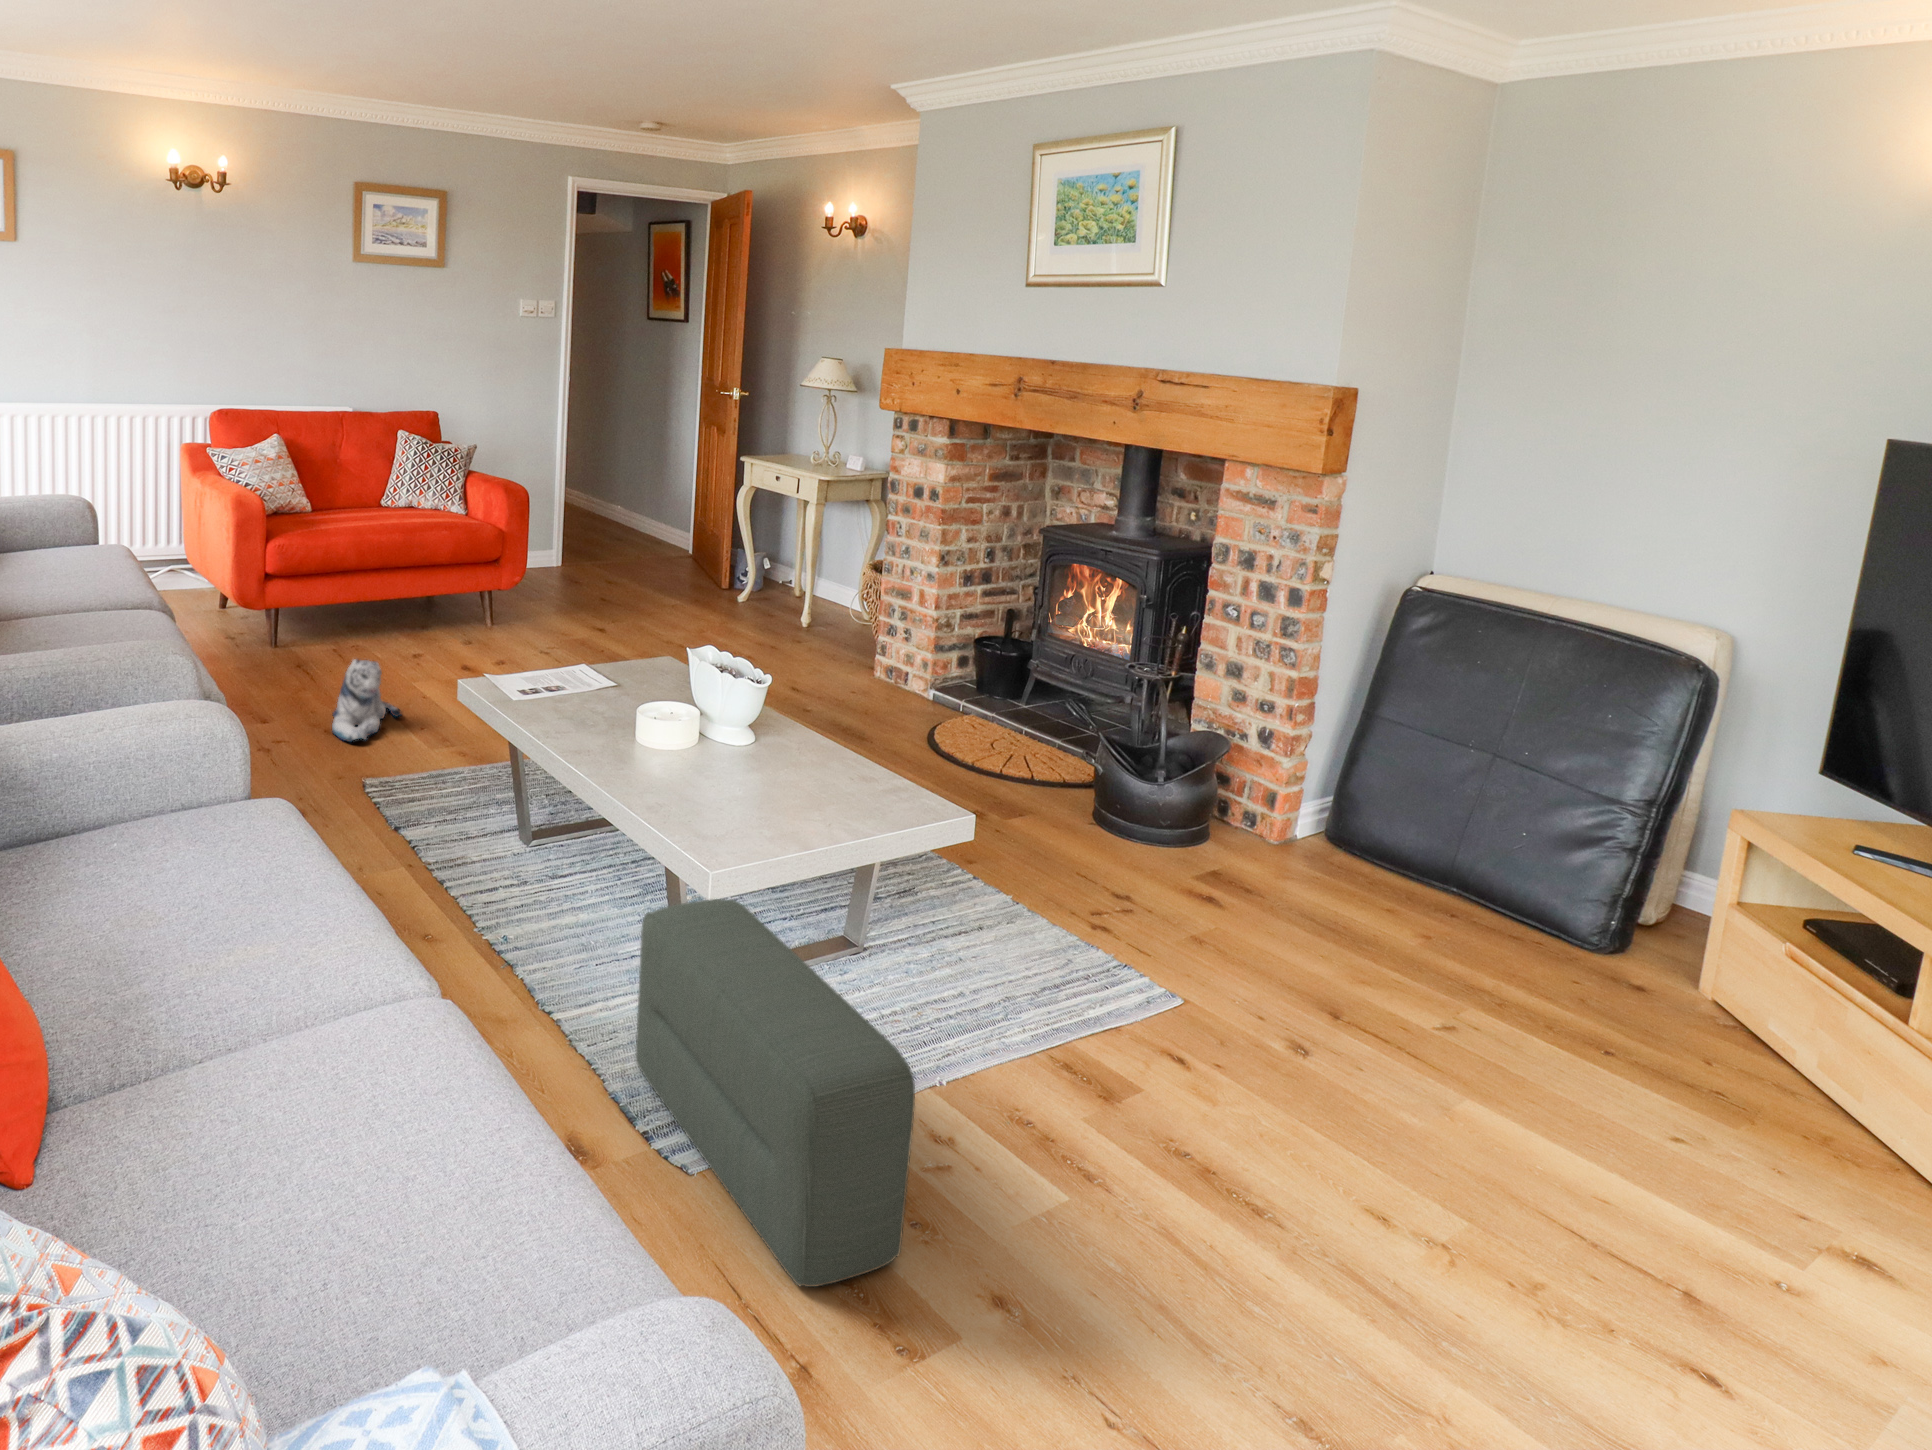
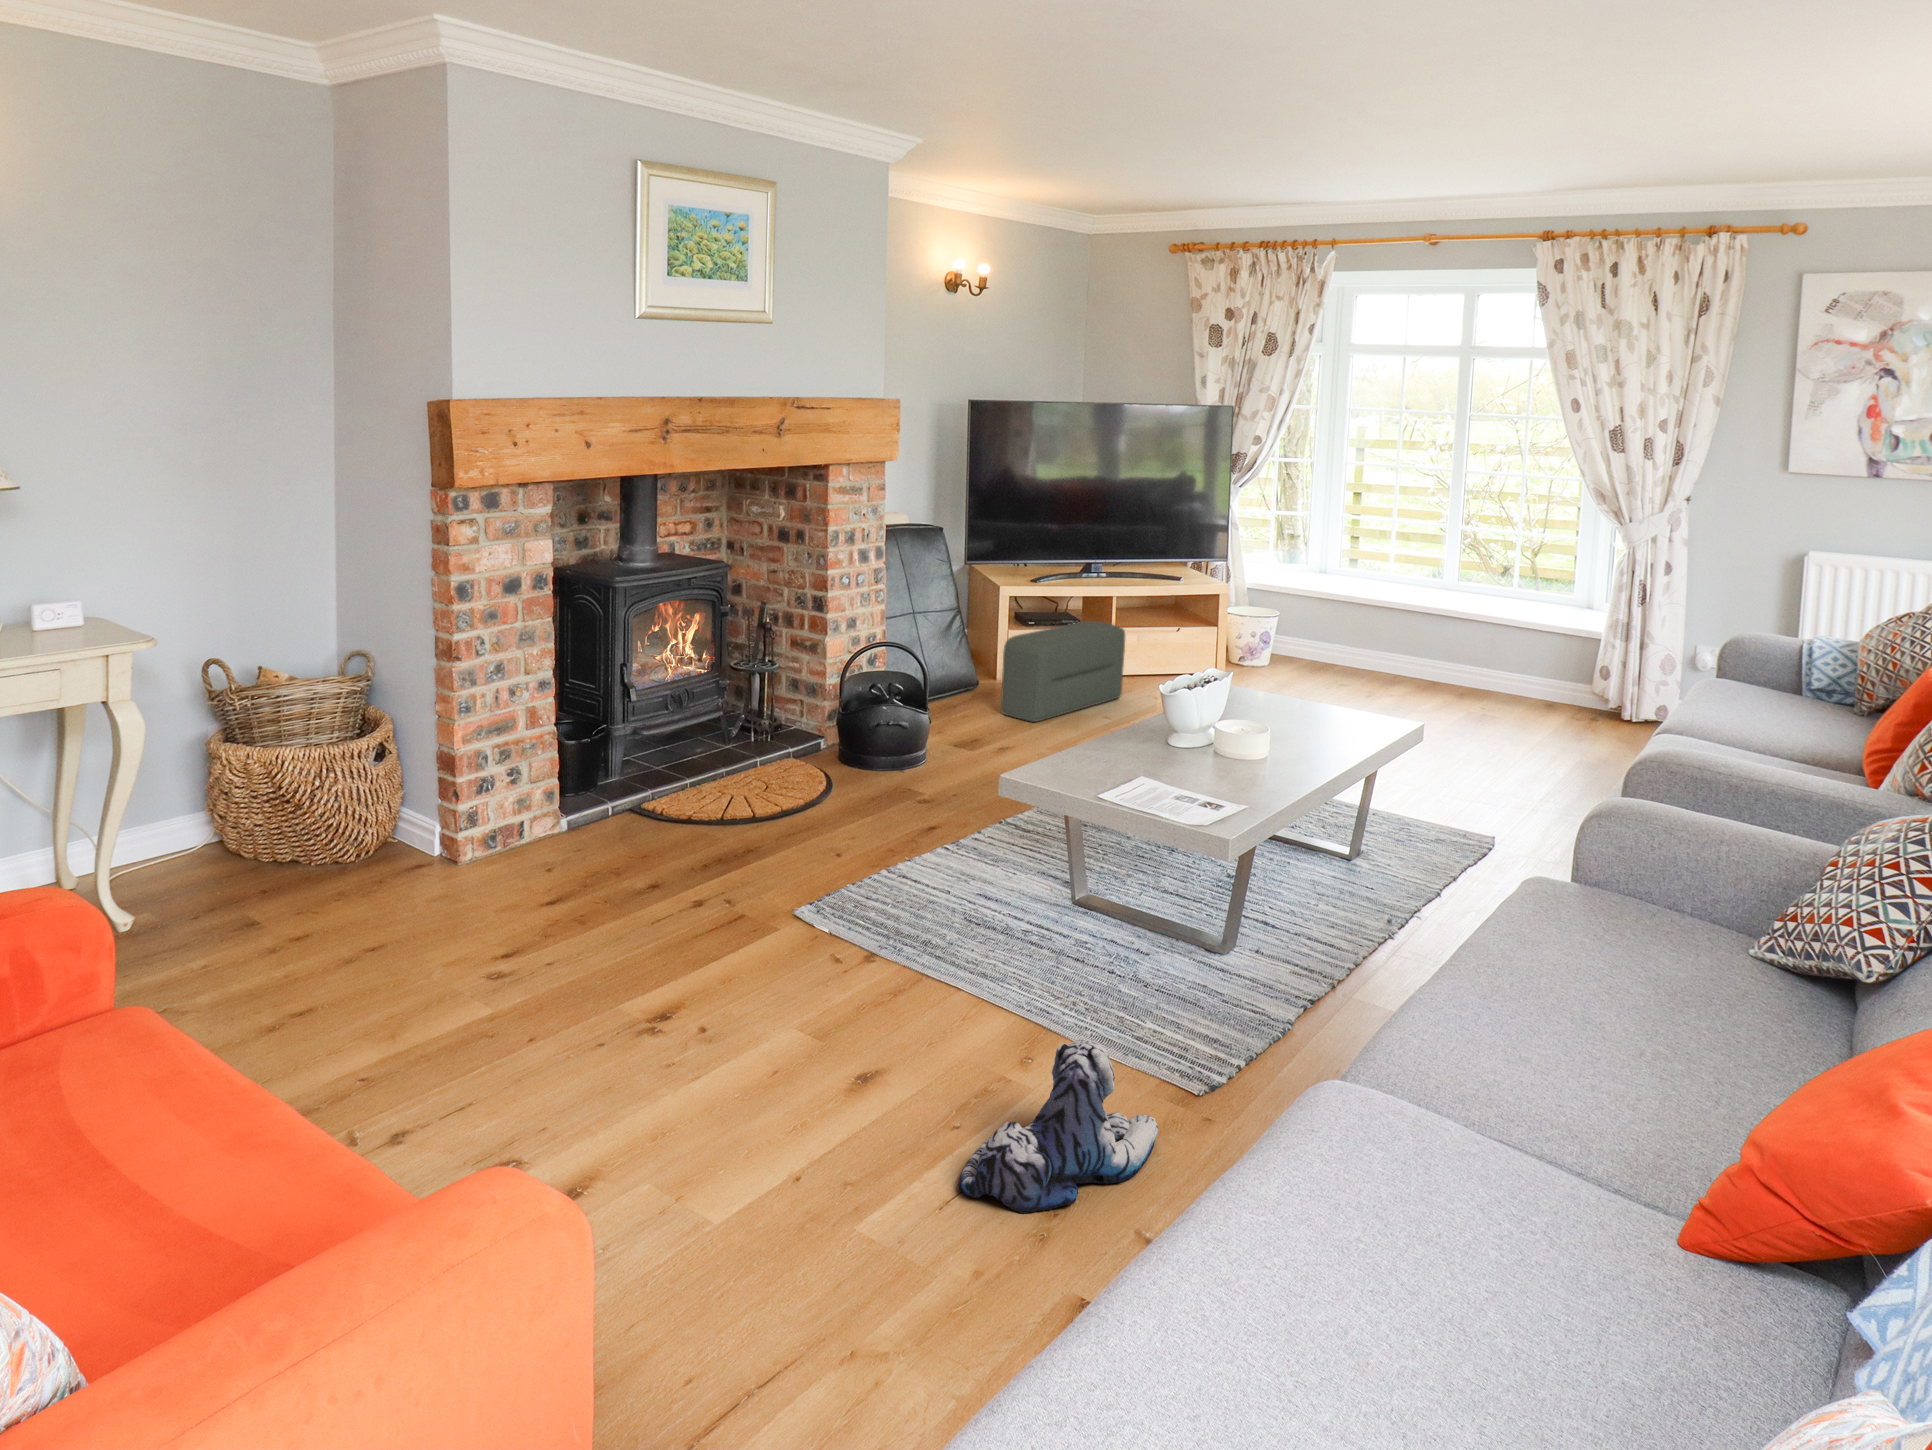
pouf: present [636,899,915,1287] -> present [1001,621,1125,722]

